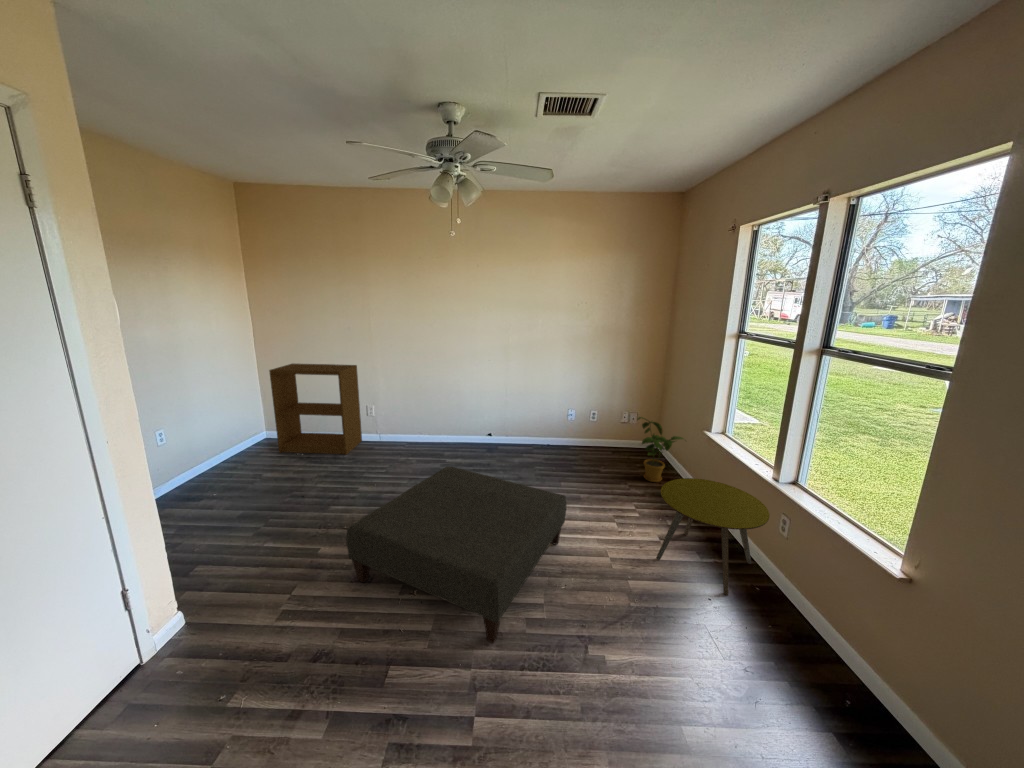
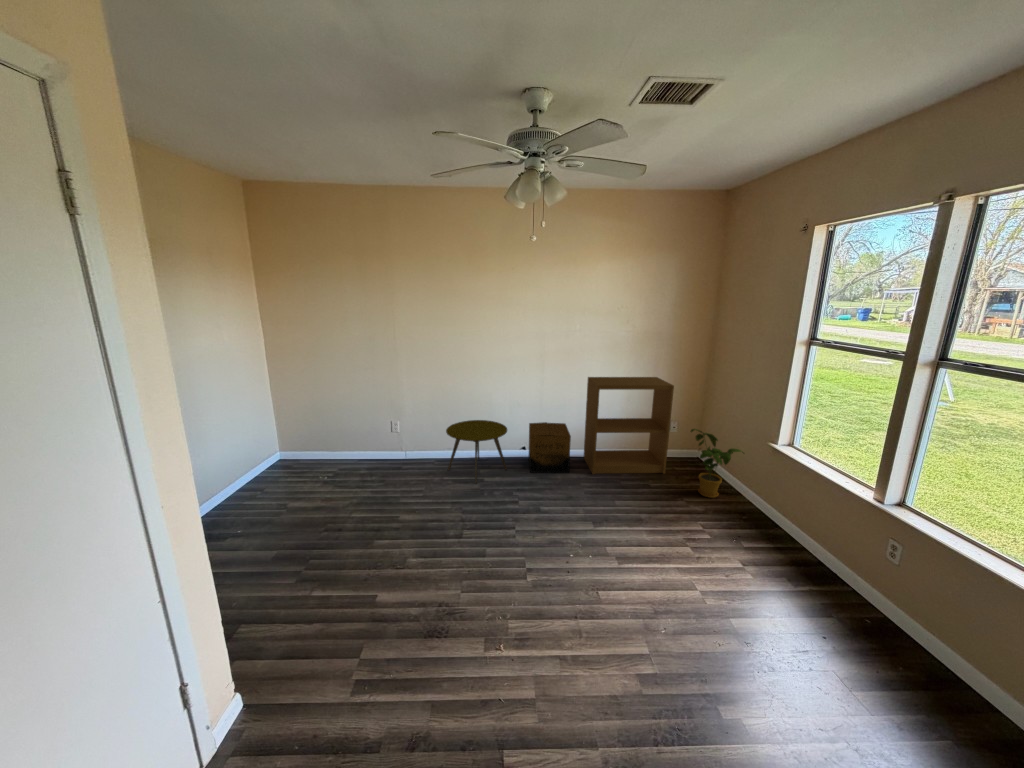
bookshelf: present [269,364,362,455] -> present [584,377,674,474]
cardboard box: none [492,410,530,457] -> present [528,422,571,473]
ottoman: present [346,467,566,643] -> none [420,492,648,709]
side table: present [656,478,770,595] -> present [446,420,507,484]

